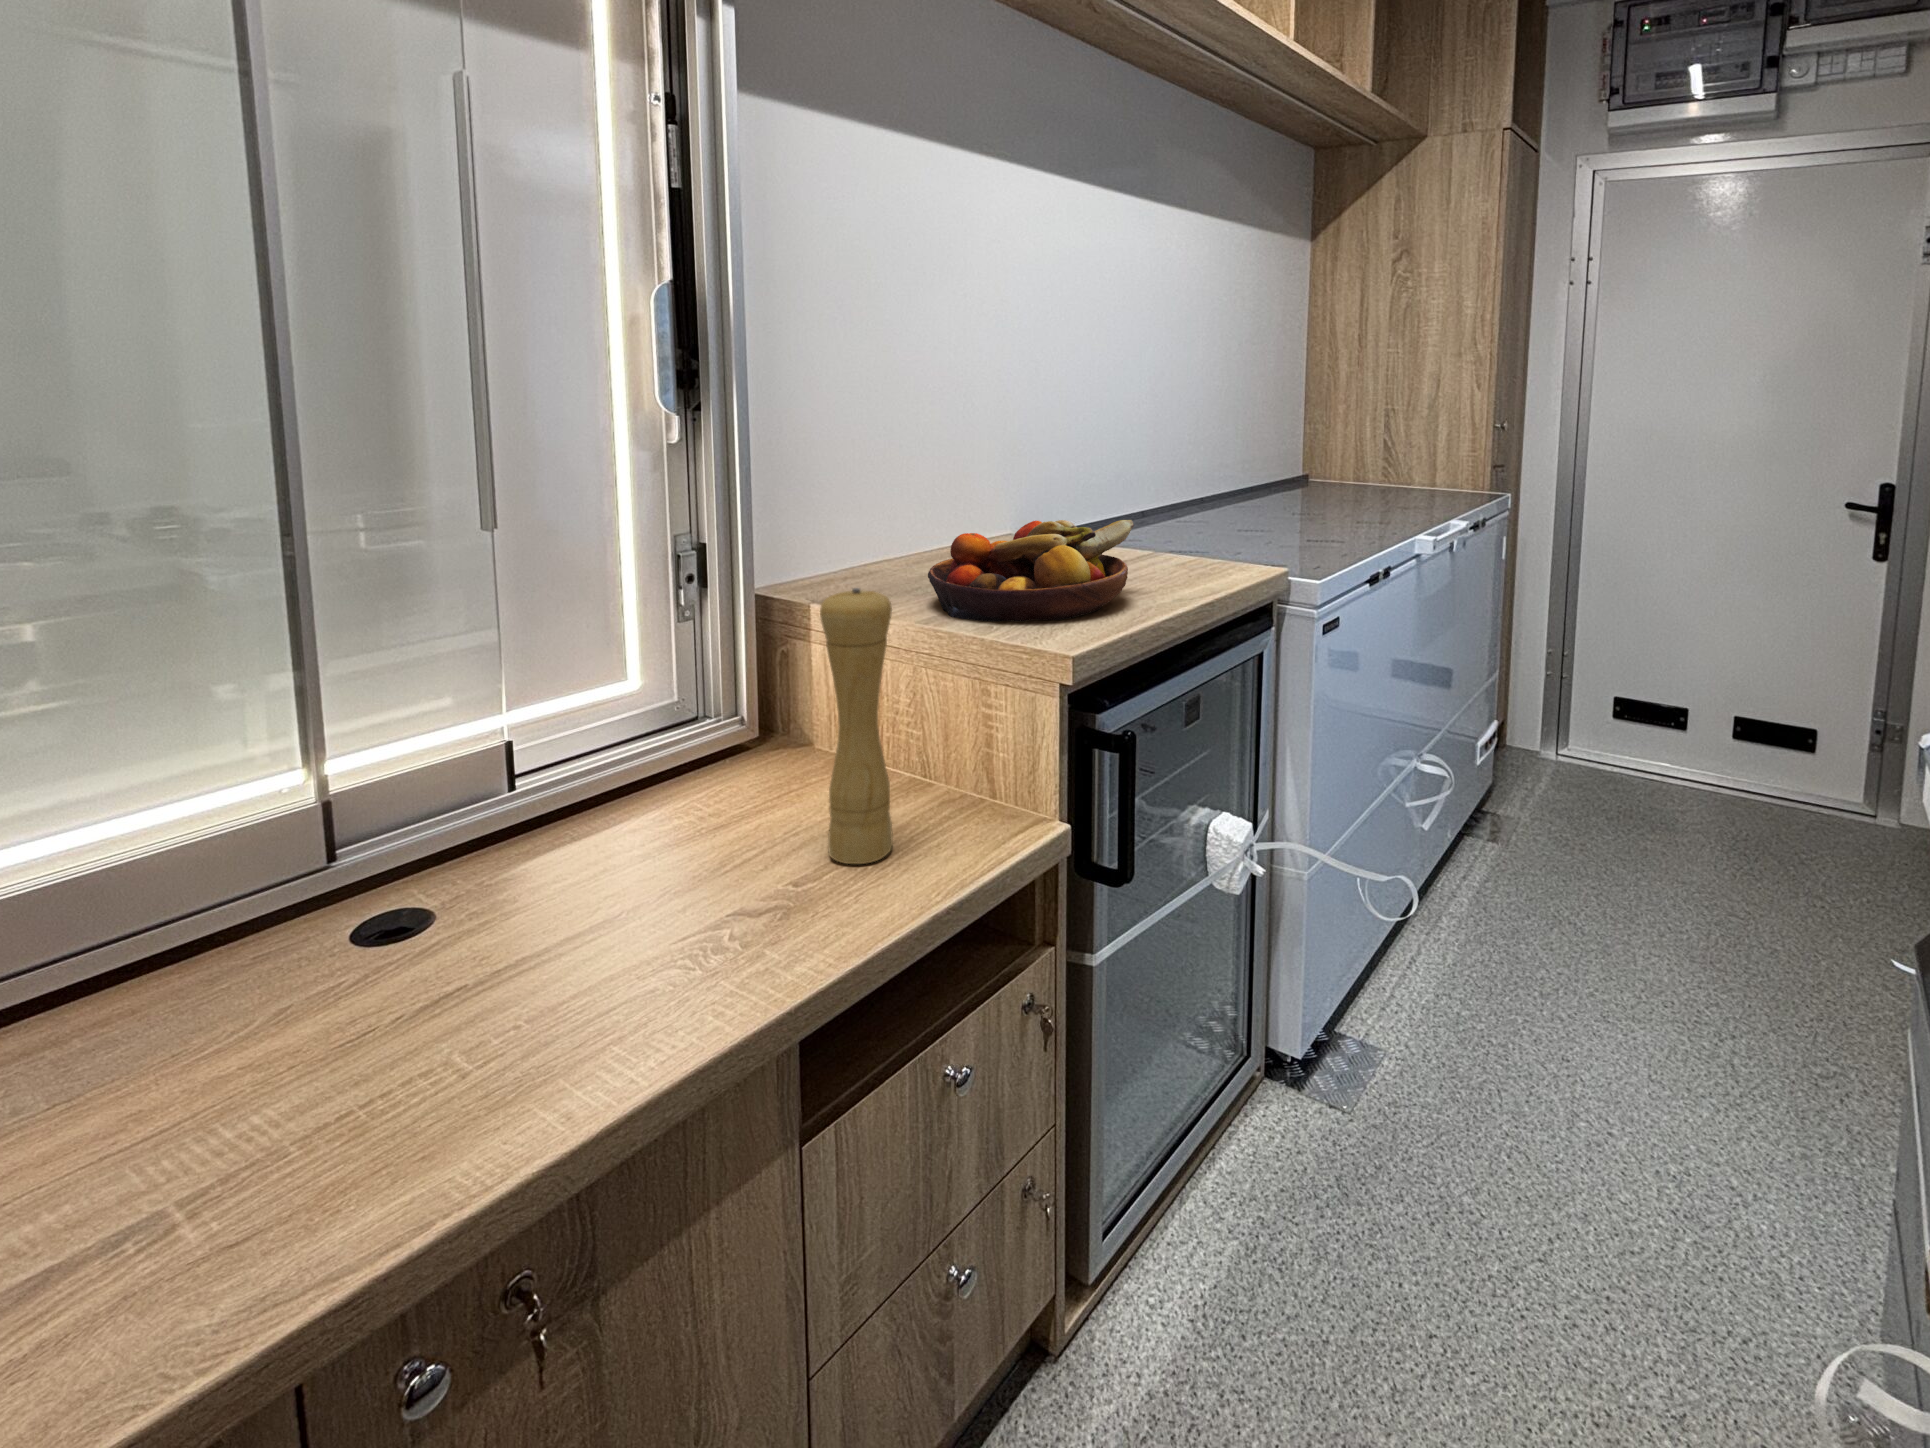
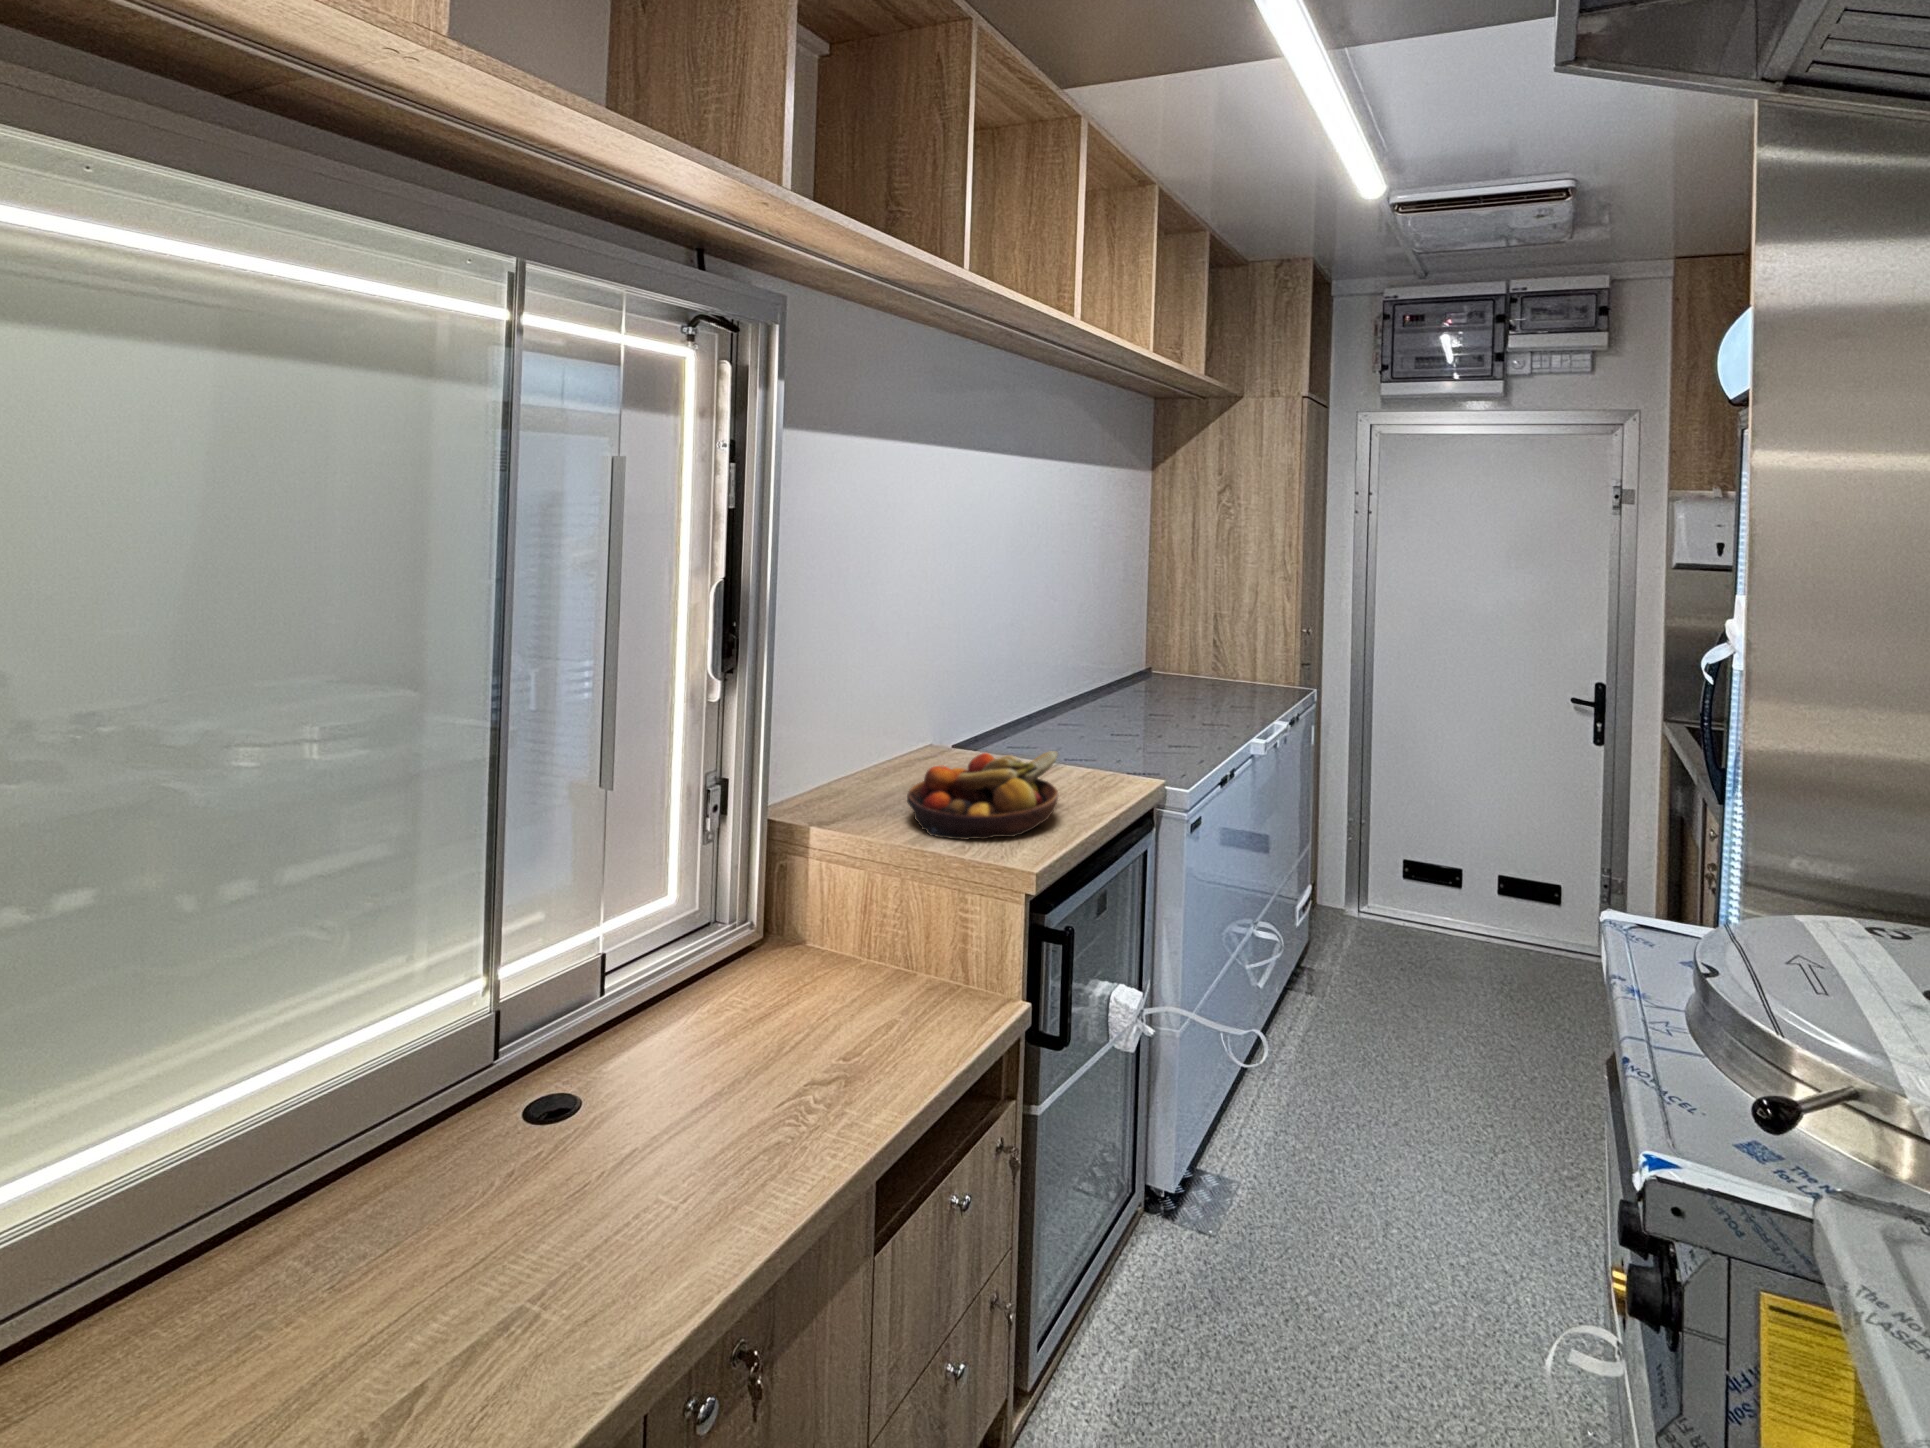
pepper mill: present [820,588,893,864] -> none [863,828,918,1039]

